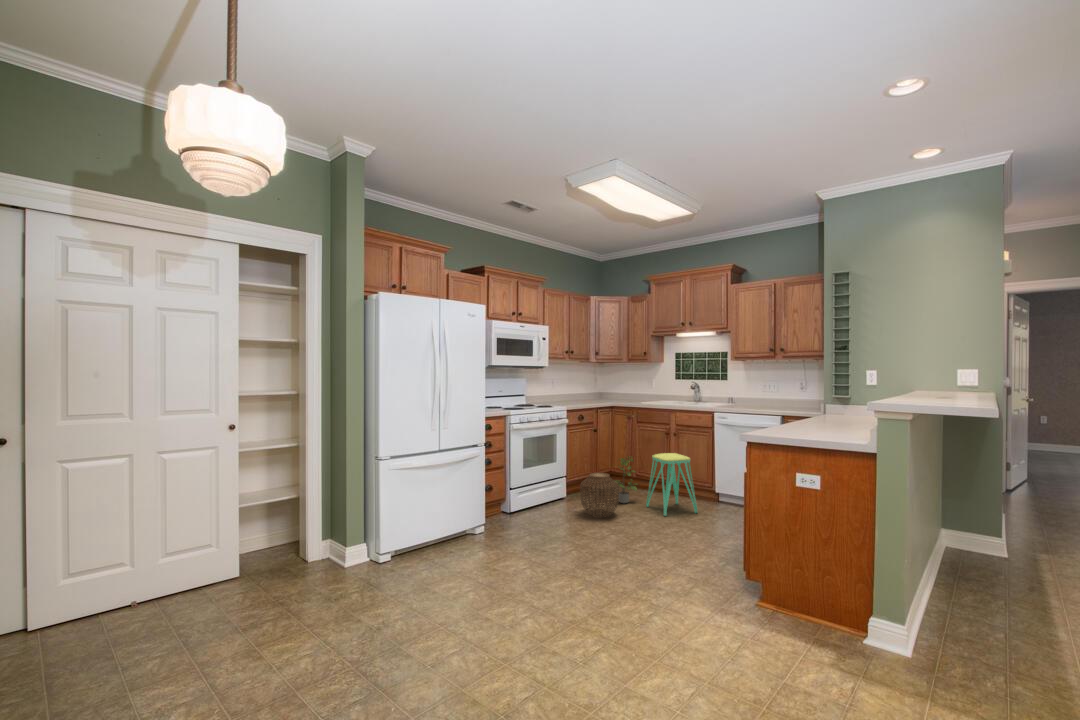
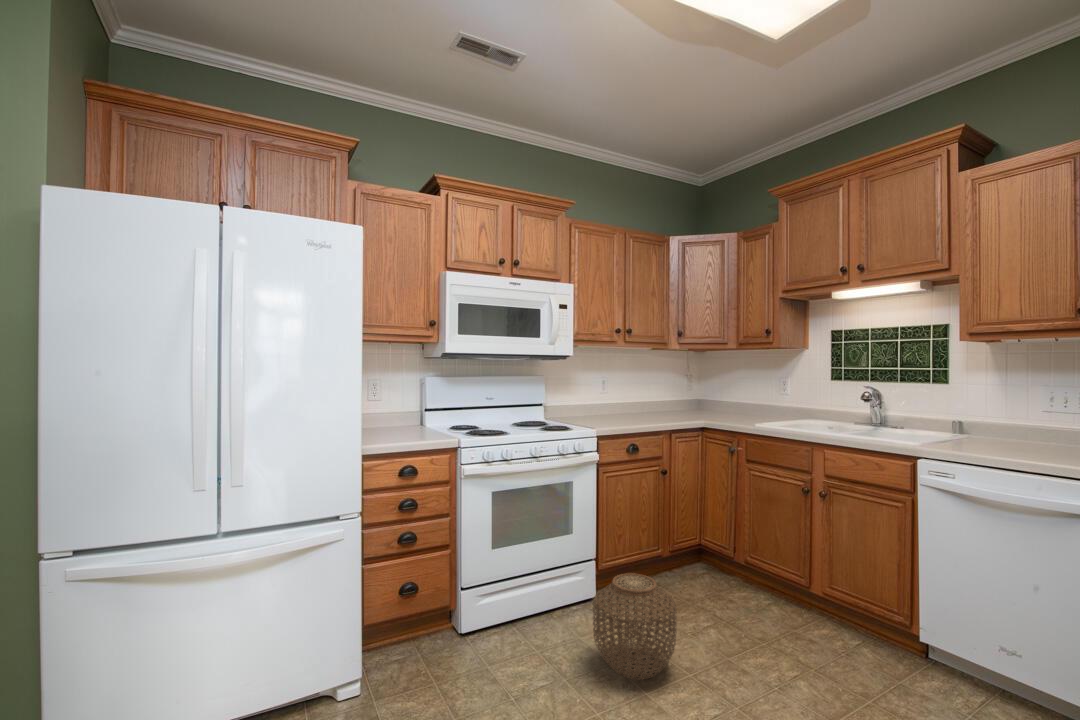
stool: present [646,453,697,516] -> none [748,542,871,699]
potted plant: present [615,457,637,503] -> none [680,533,738,634]

